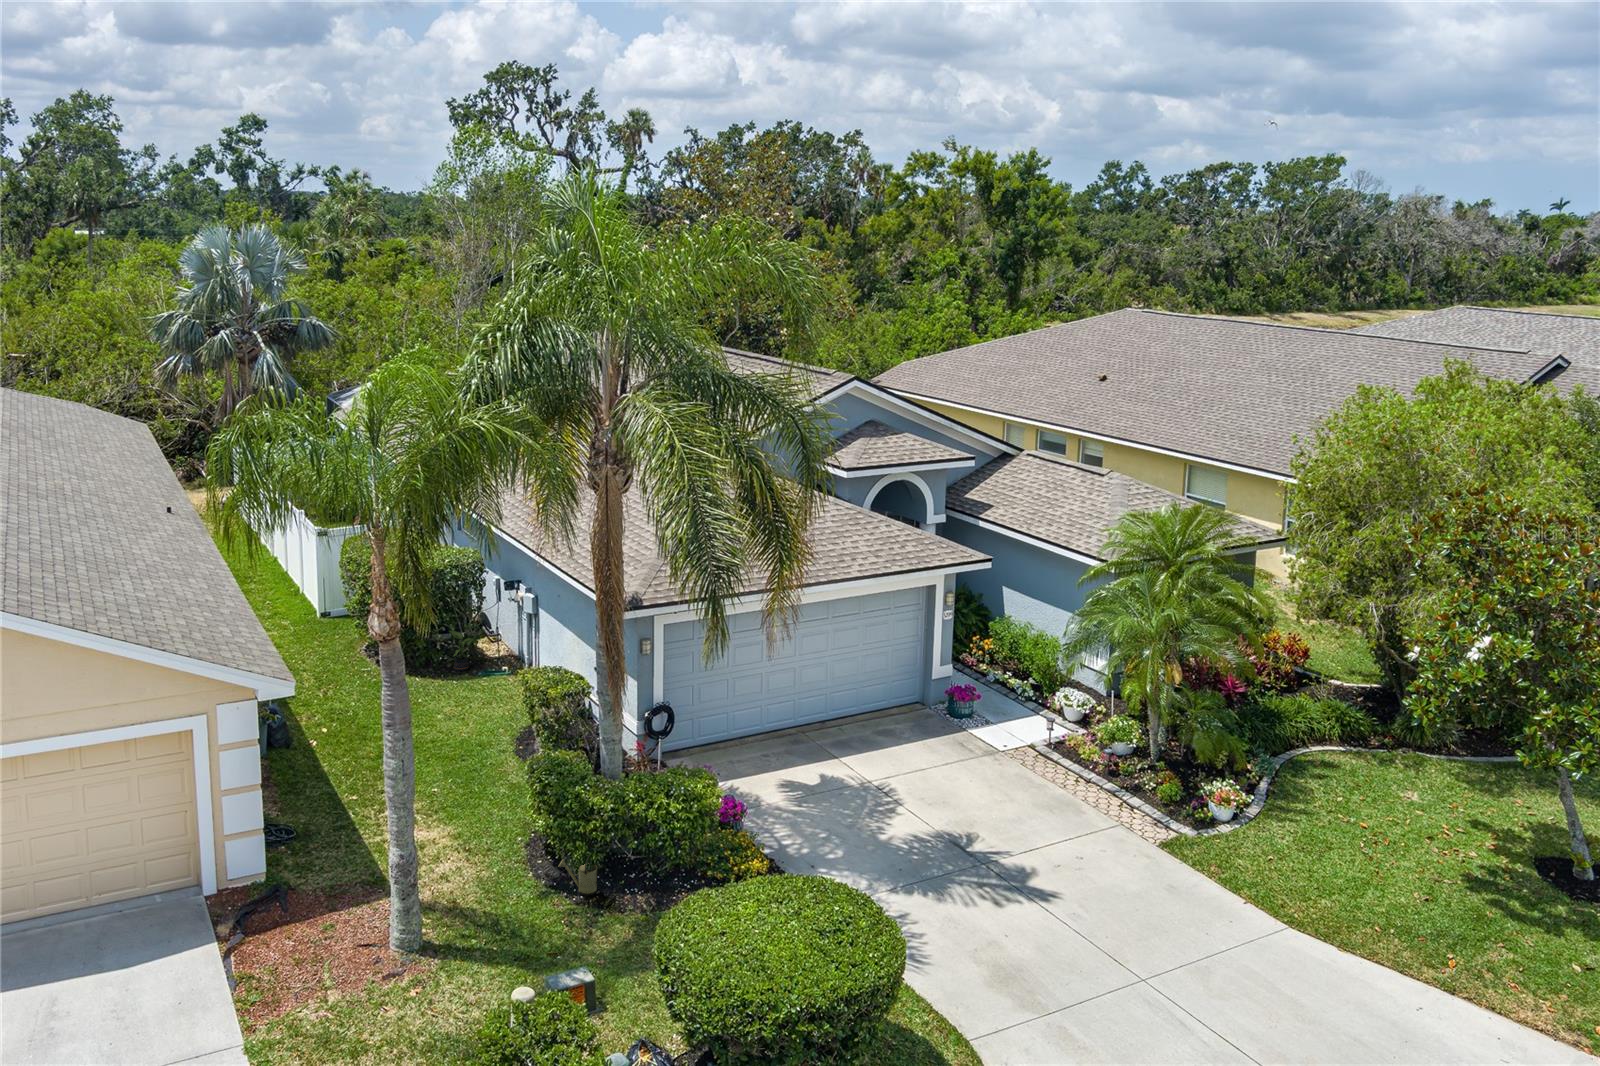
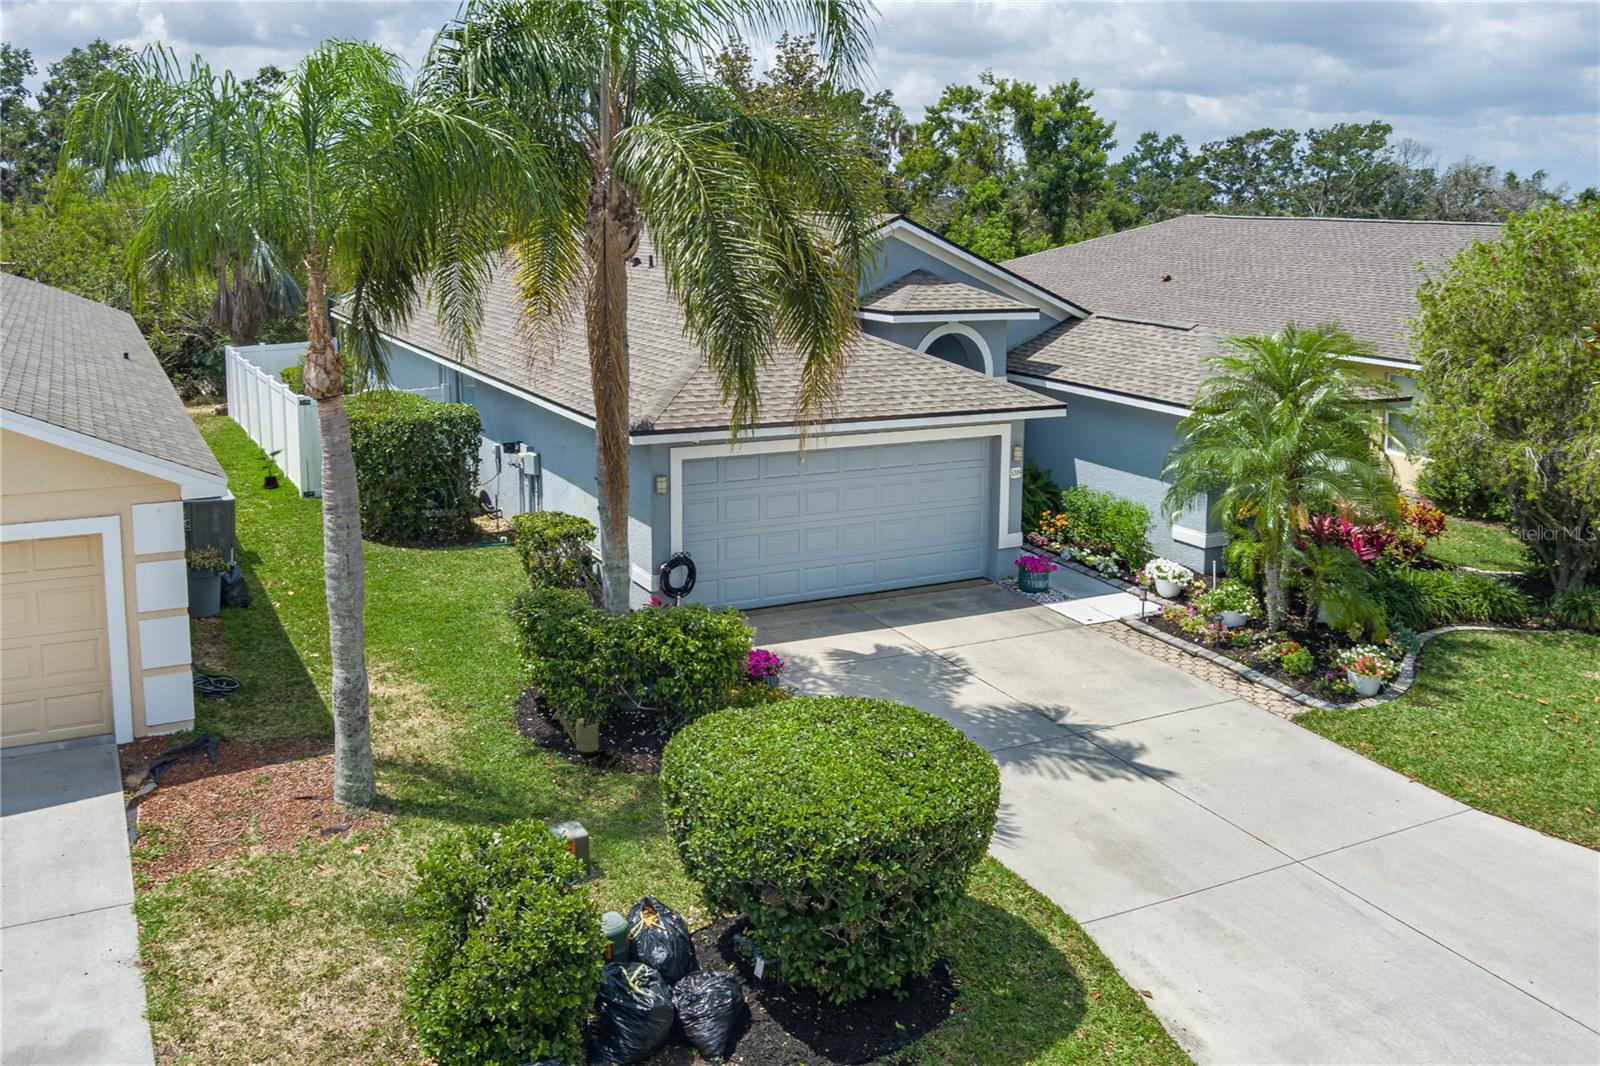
potted plant: present [449,631,475,671] -> present [257,450,281,489]

